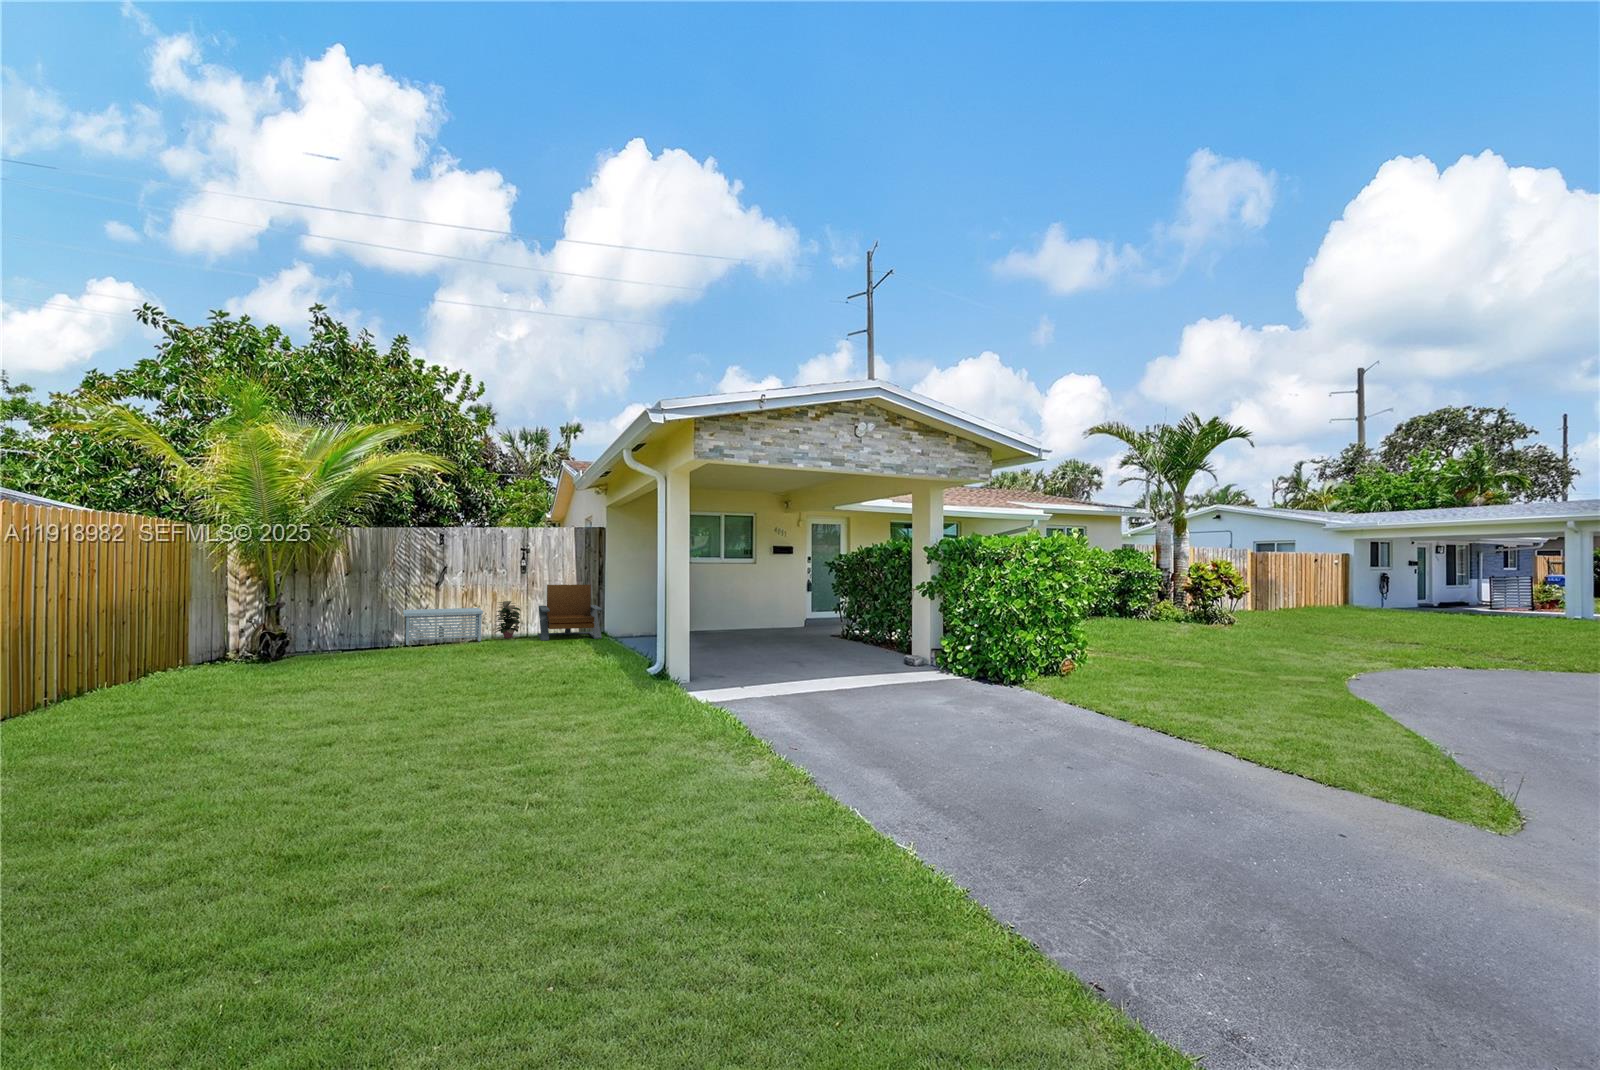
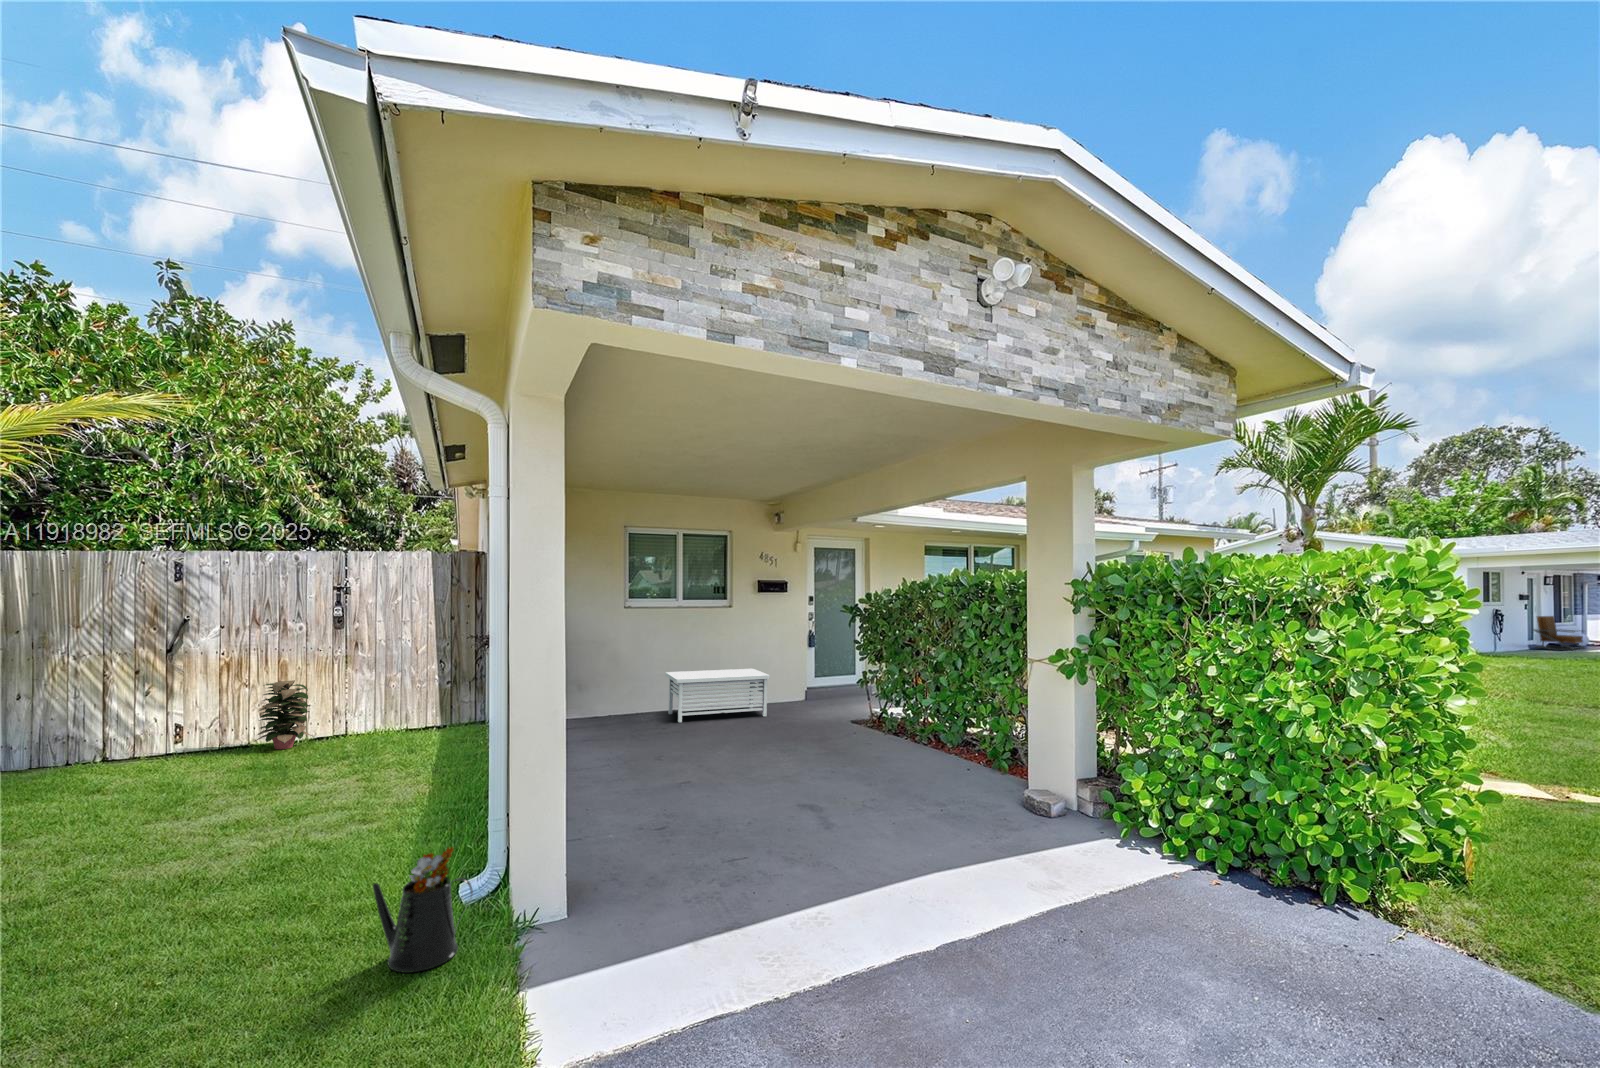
lounge chair: present [538,585,602,641] -> present [1534,616,1585,650]
storage bench: present [403,608,483,645] -> present [665,669,770,722]
watering can: none [626,643,661,684] -> present [373,847,473,973]

